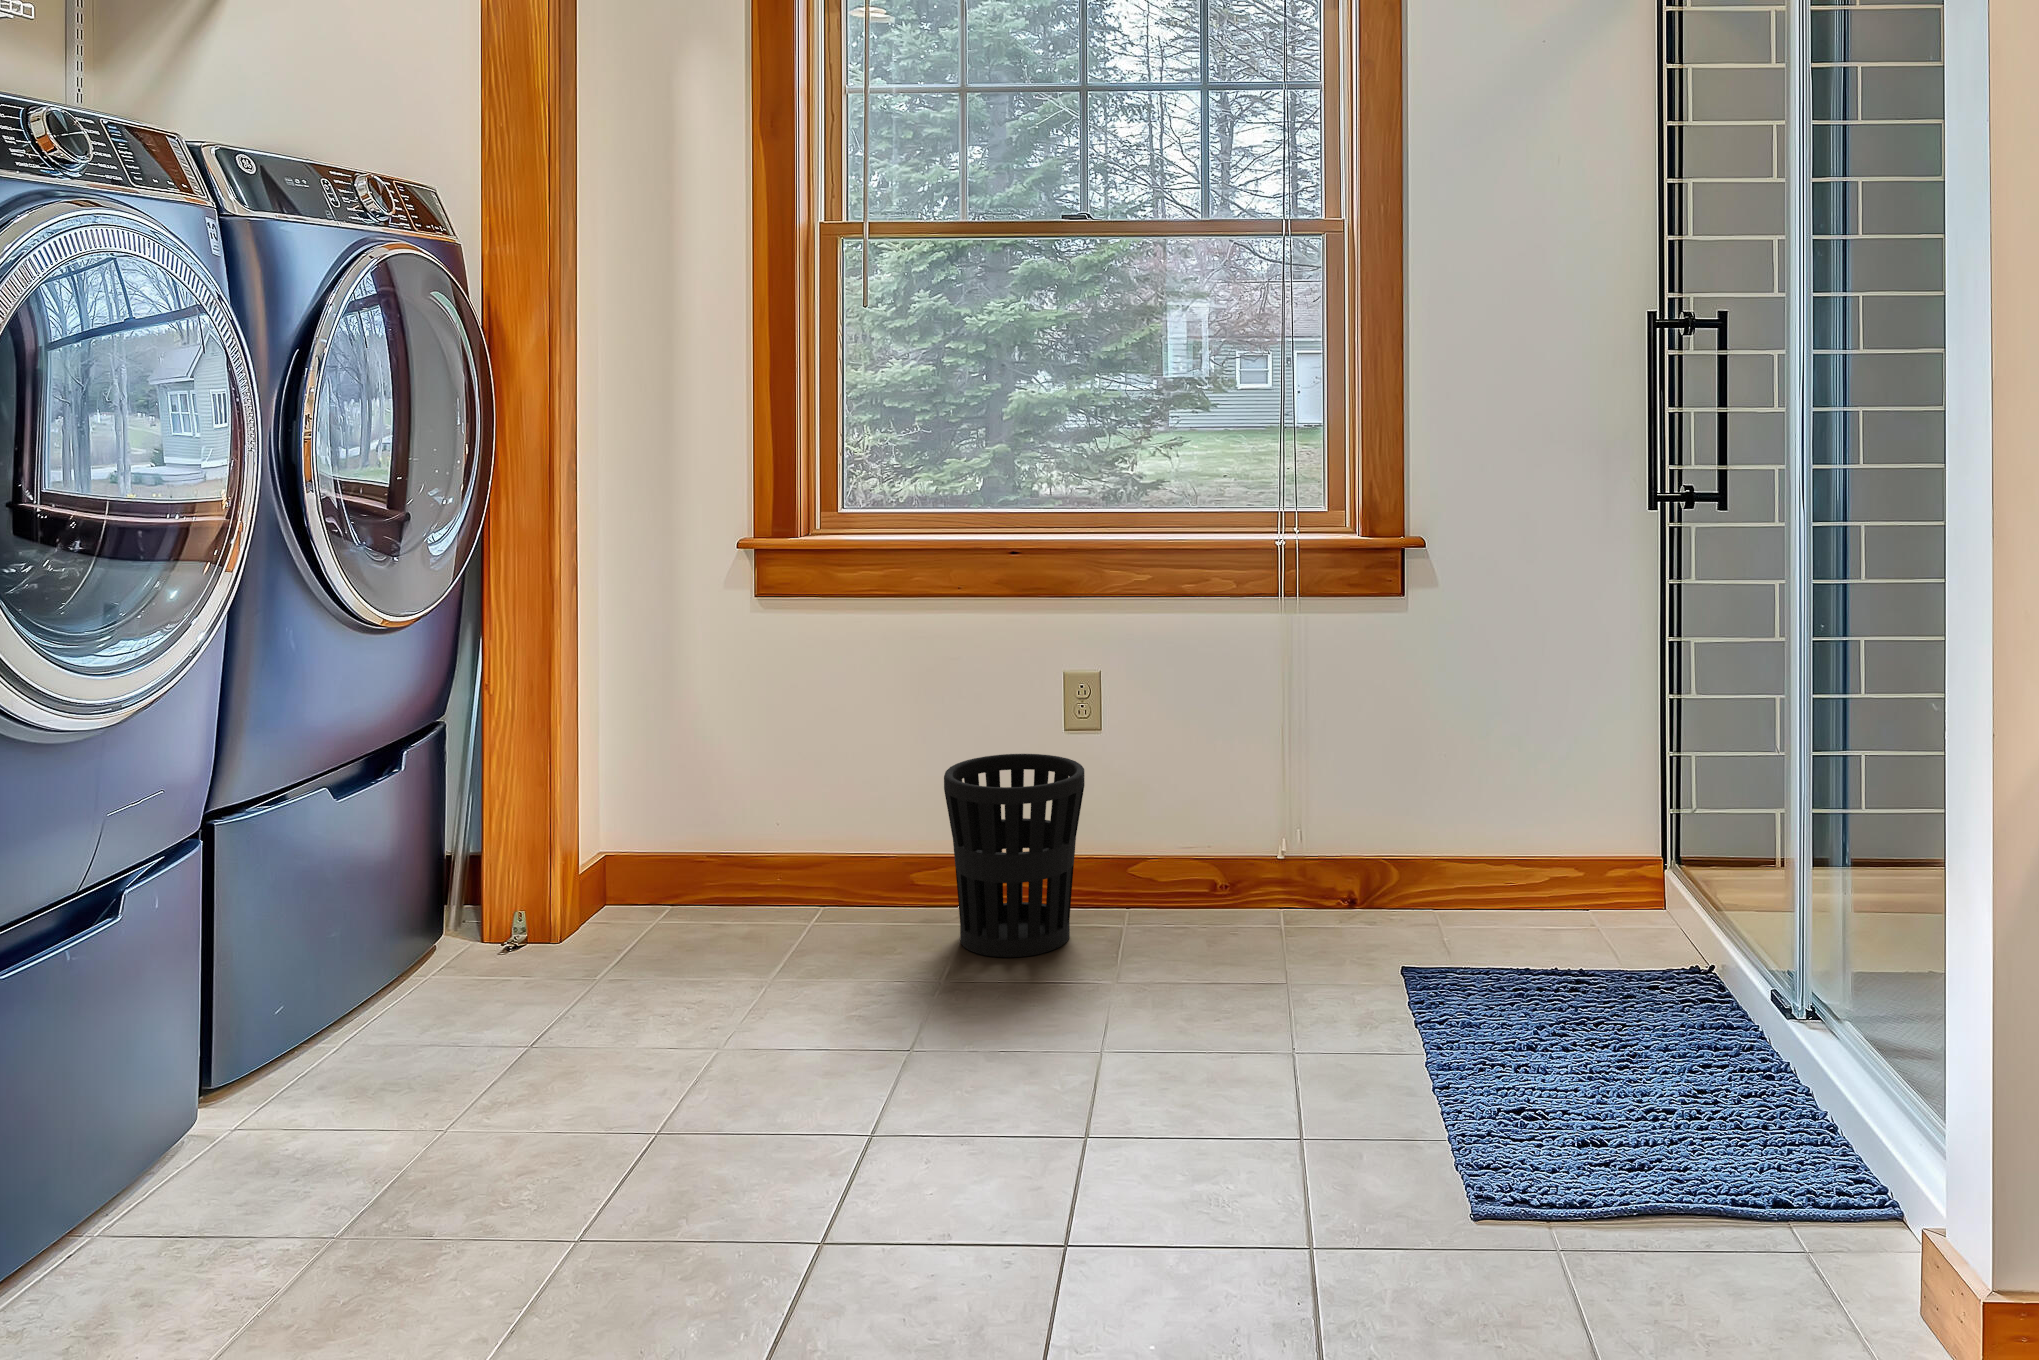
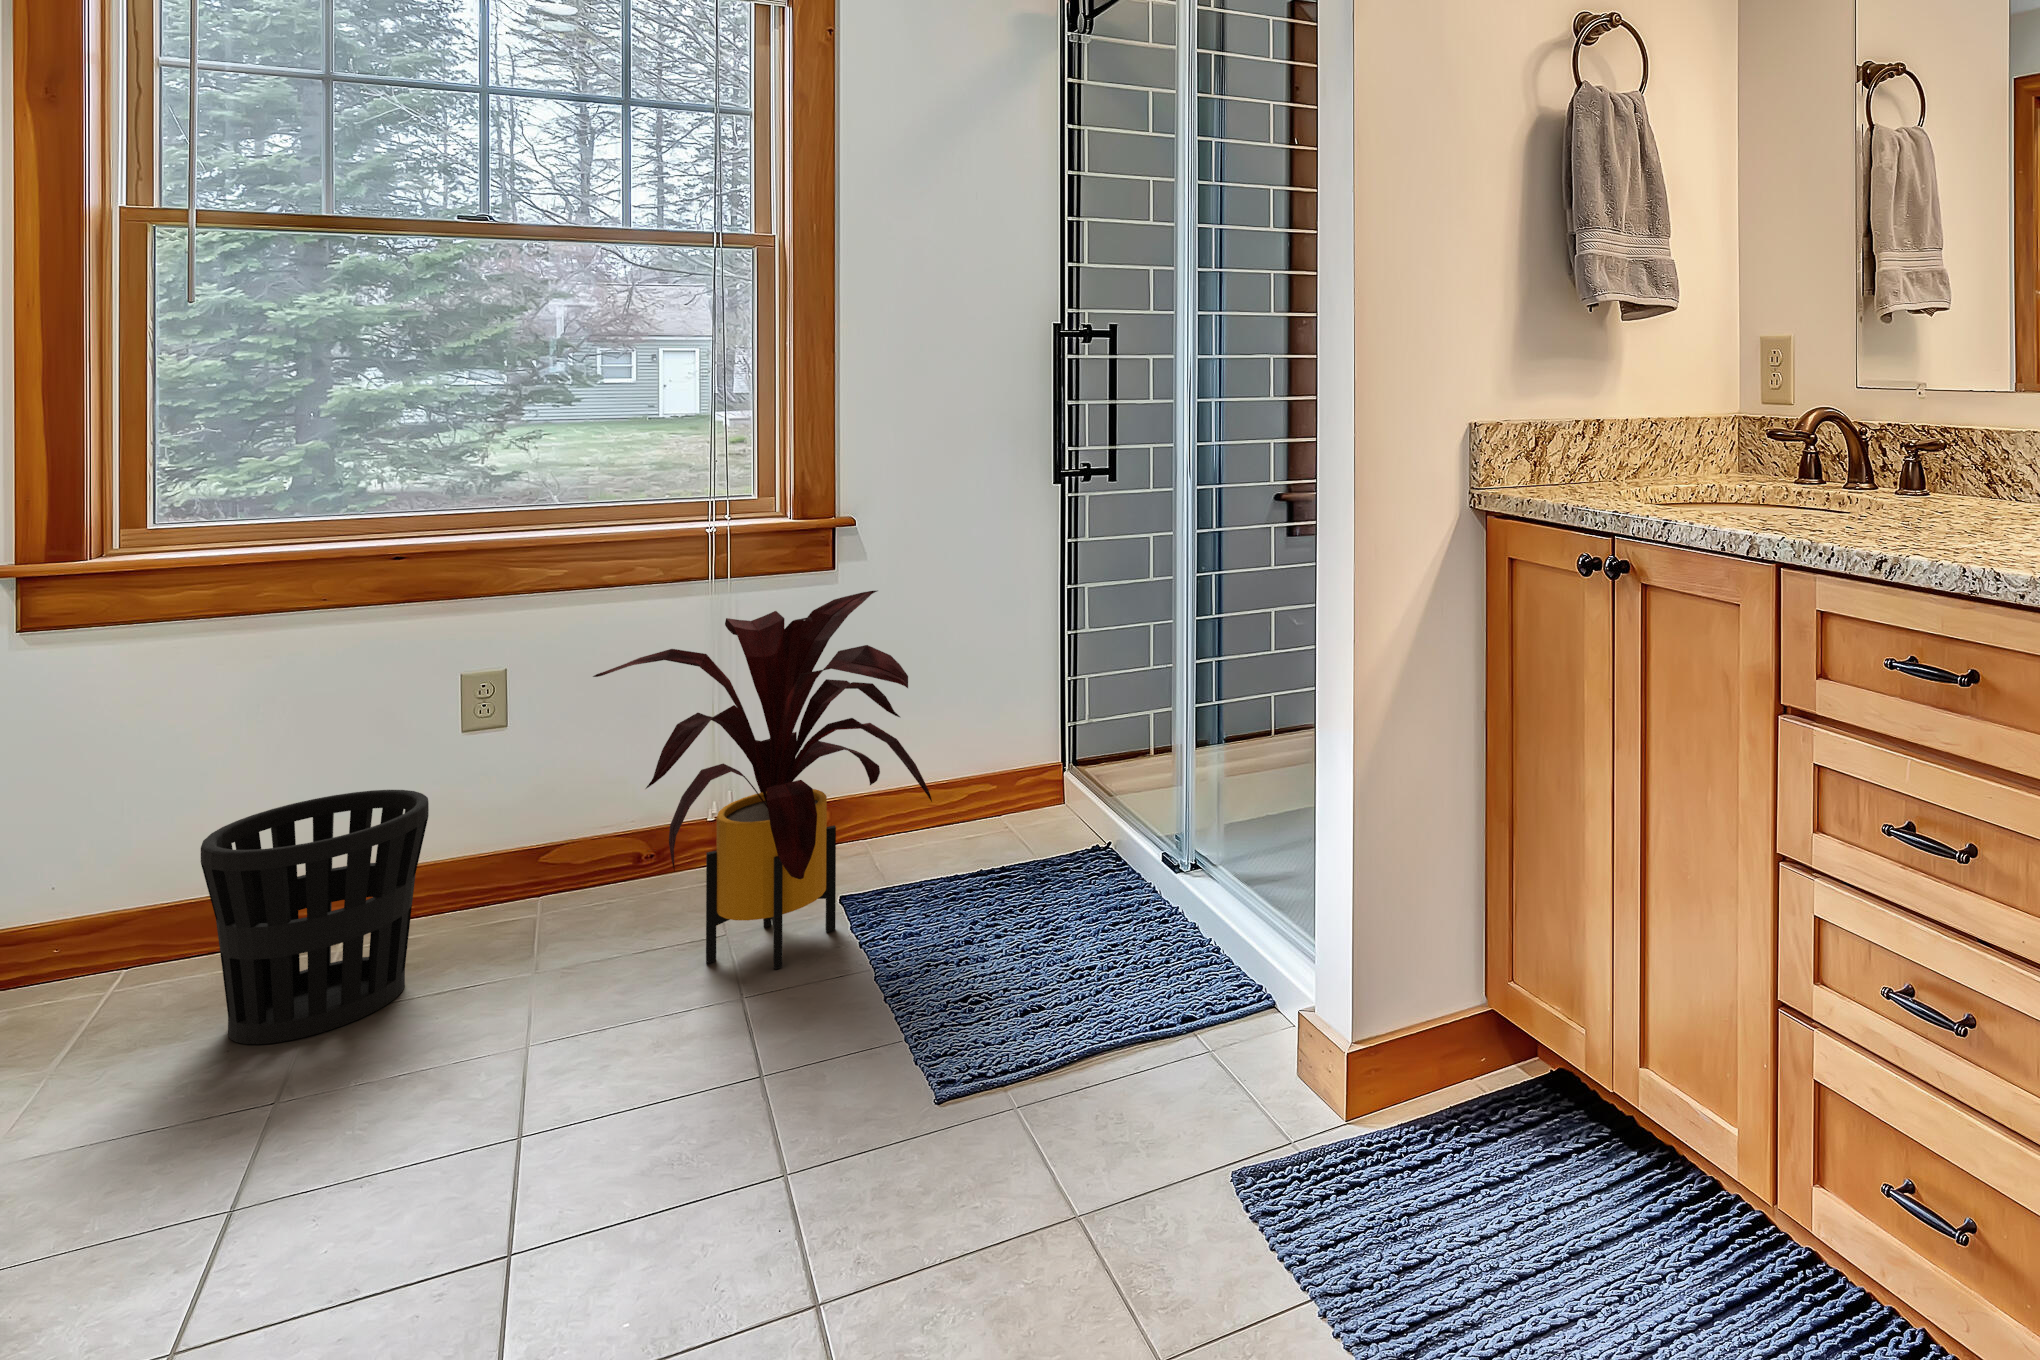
house plant: none [1200,622,1500,1008] -> present [593,591,932,969]

